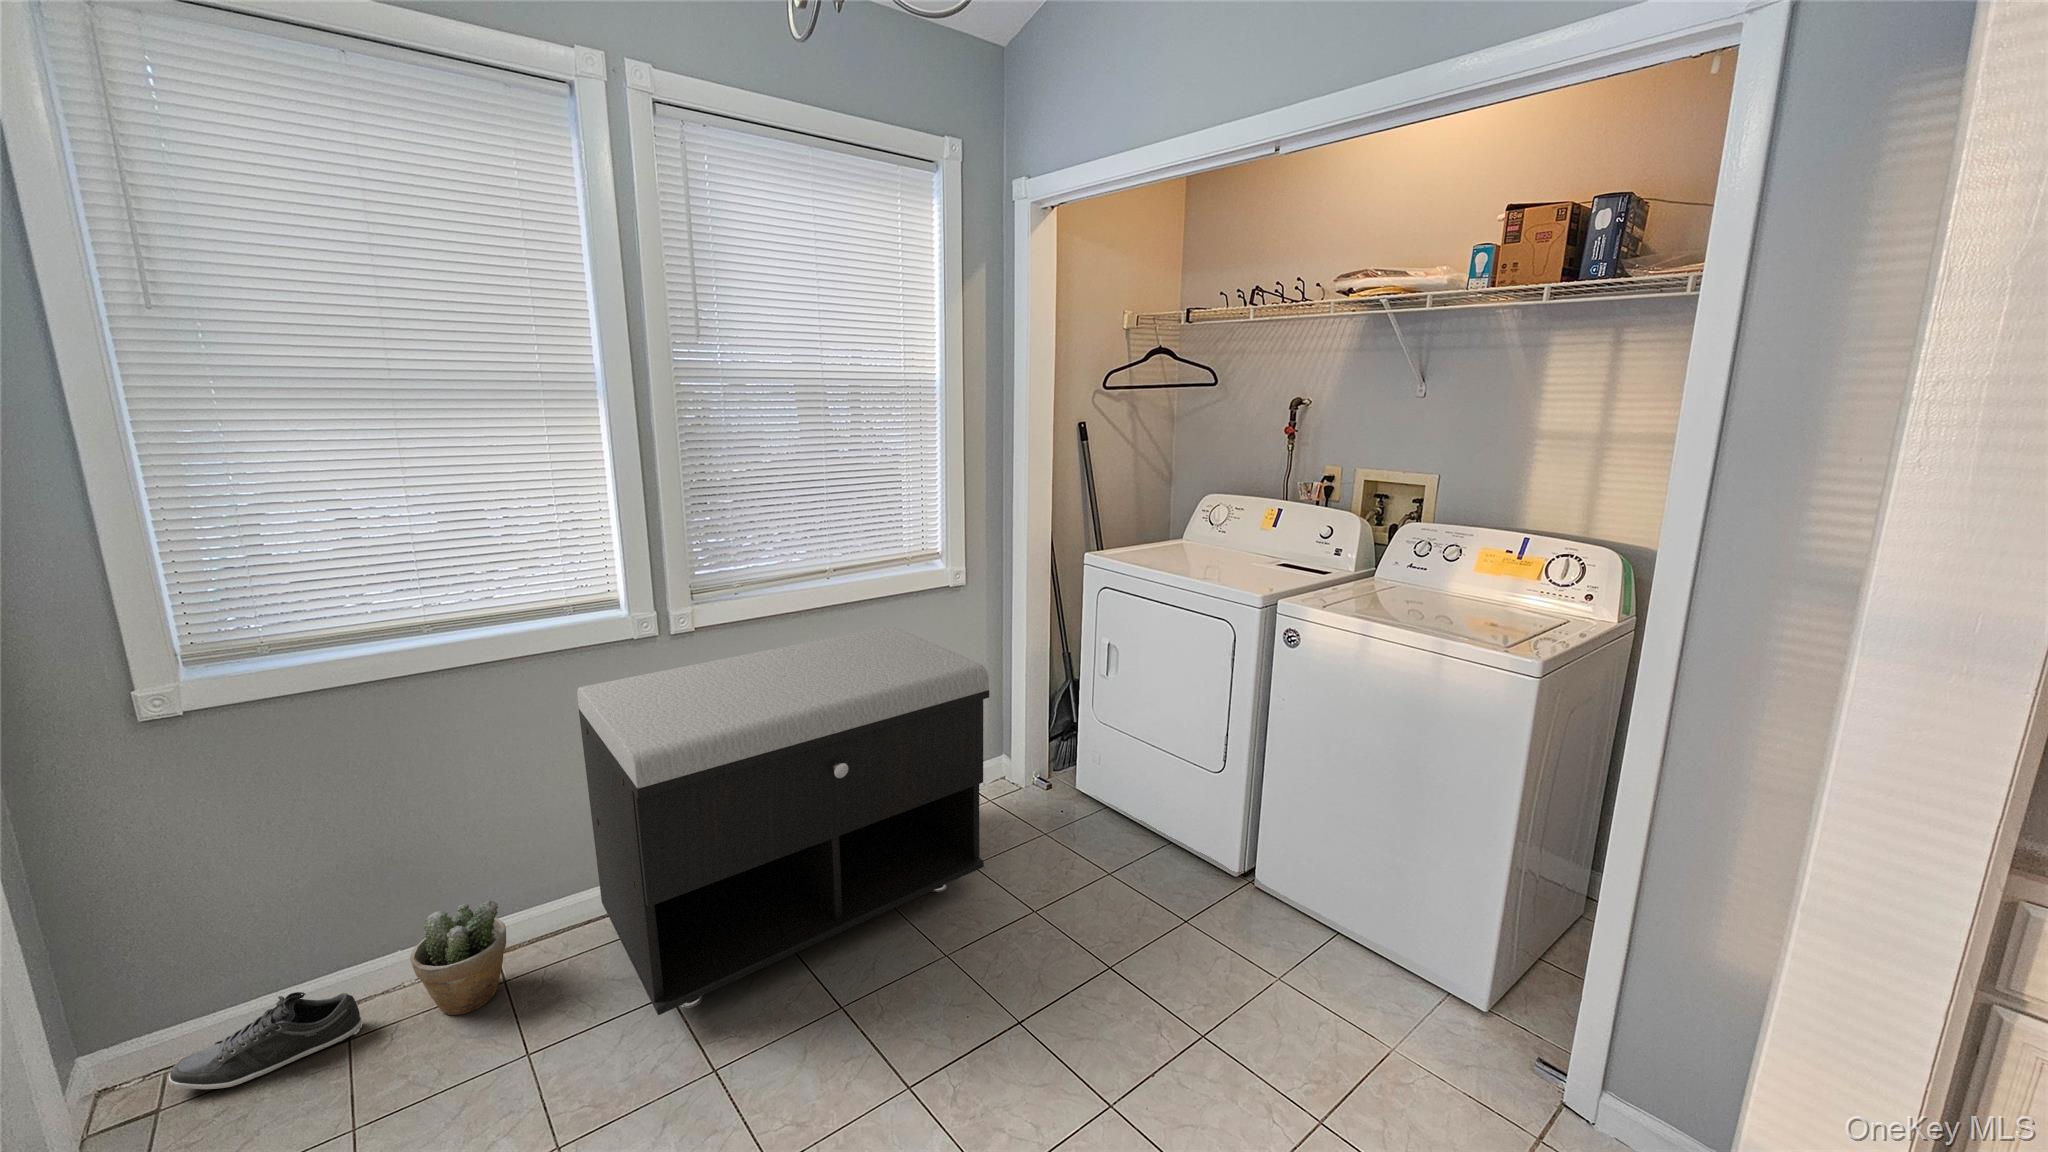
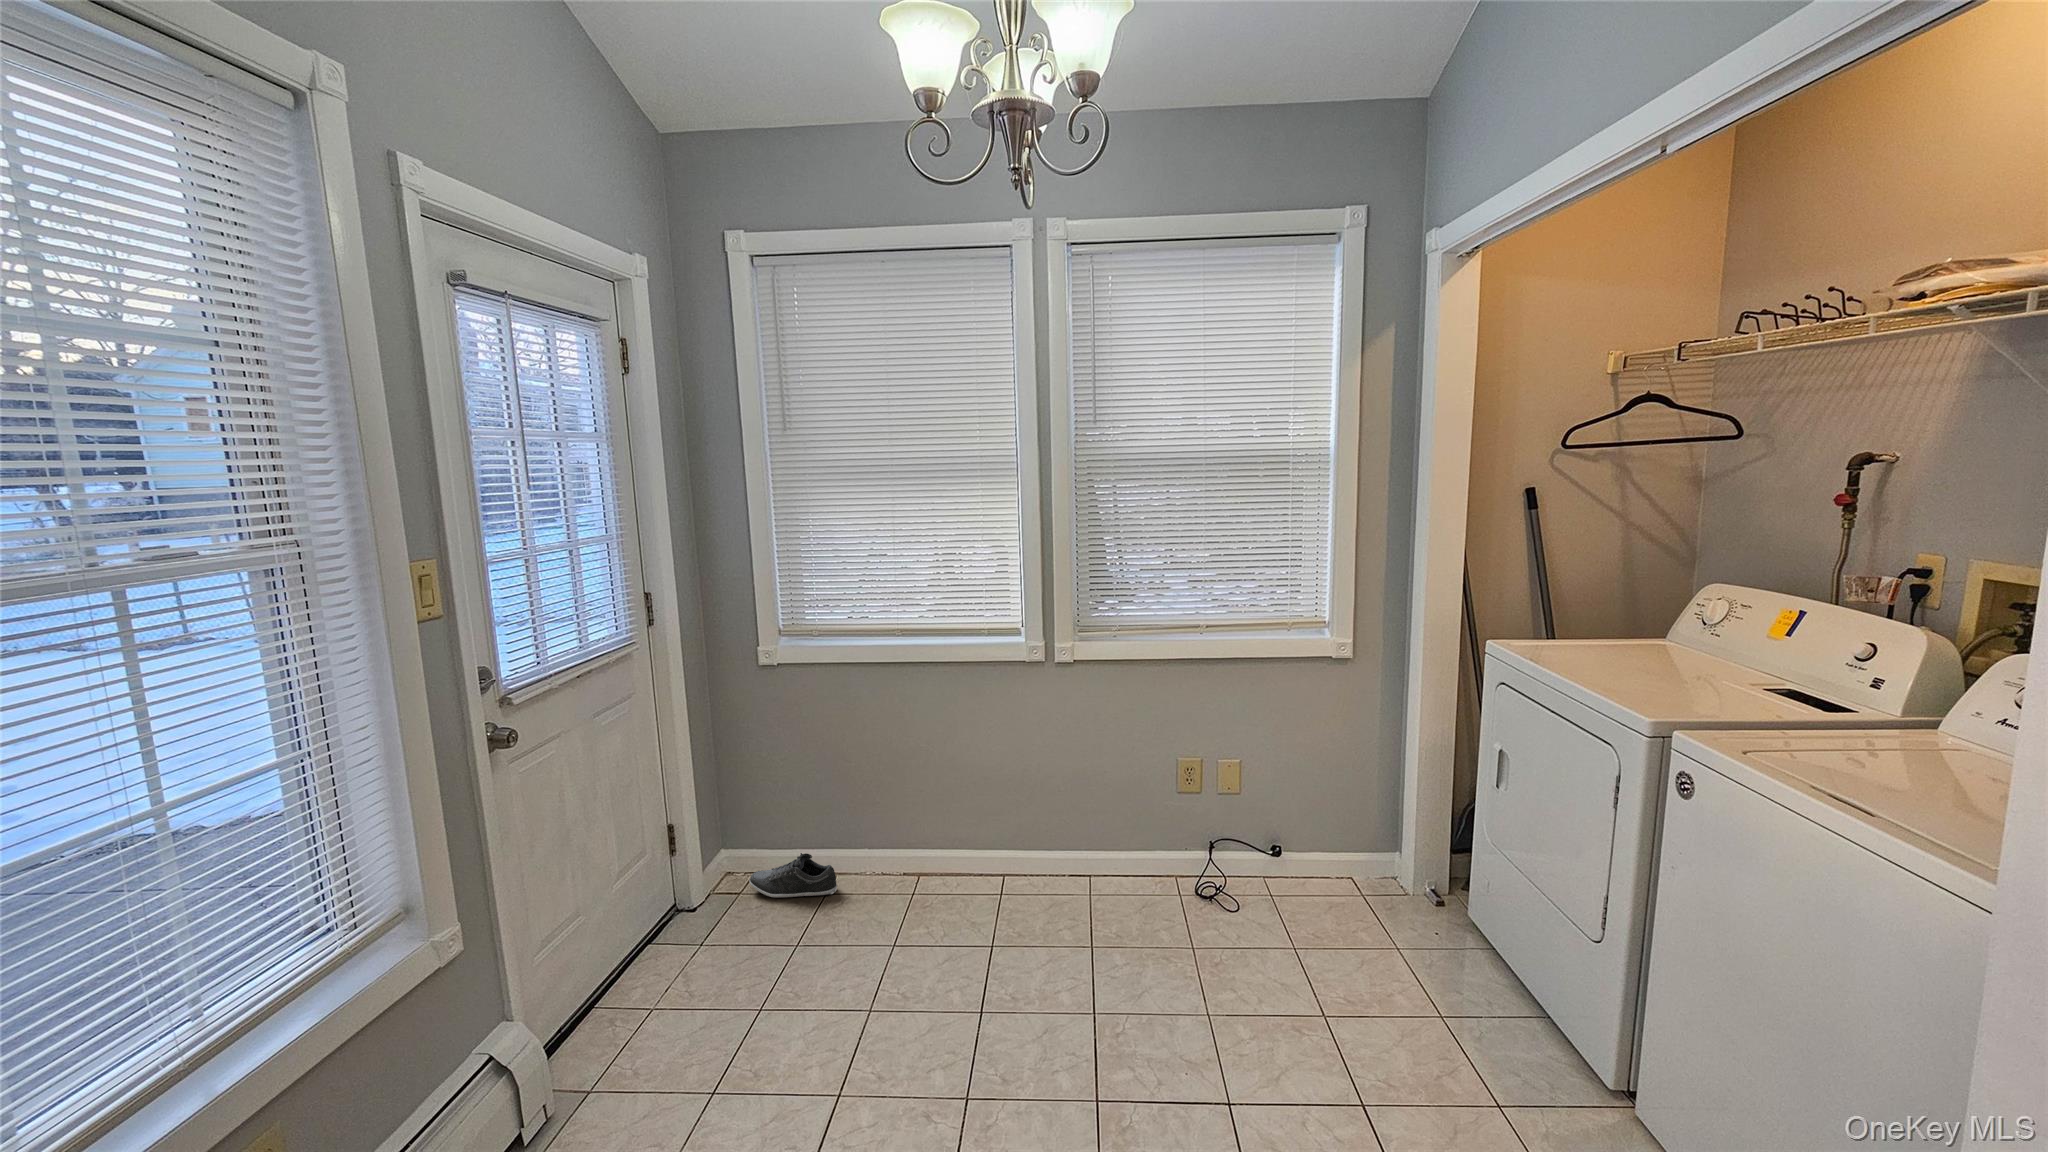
storage bench: present [577,626,989,1015] -> none [964,687,1301,963]
potted plant: present [410,900,506,1015] -> none [861,829,917,907]

